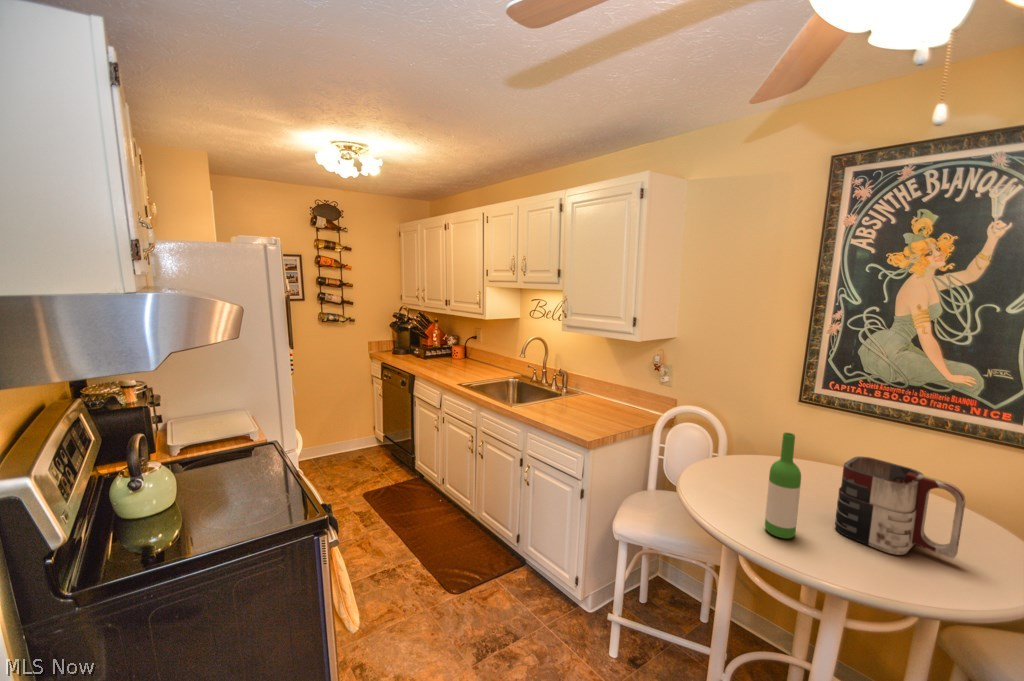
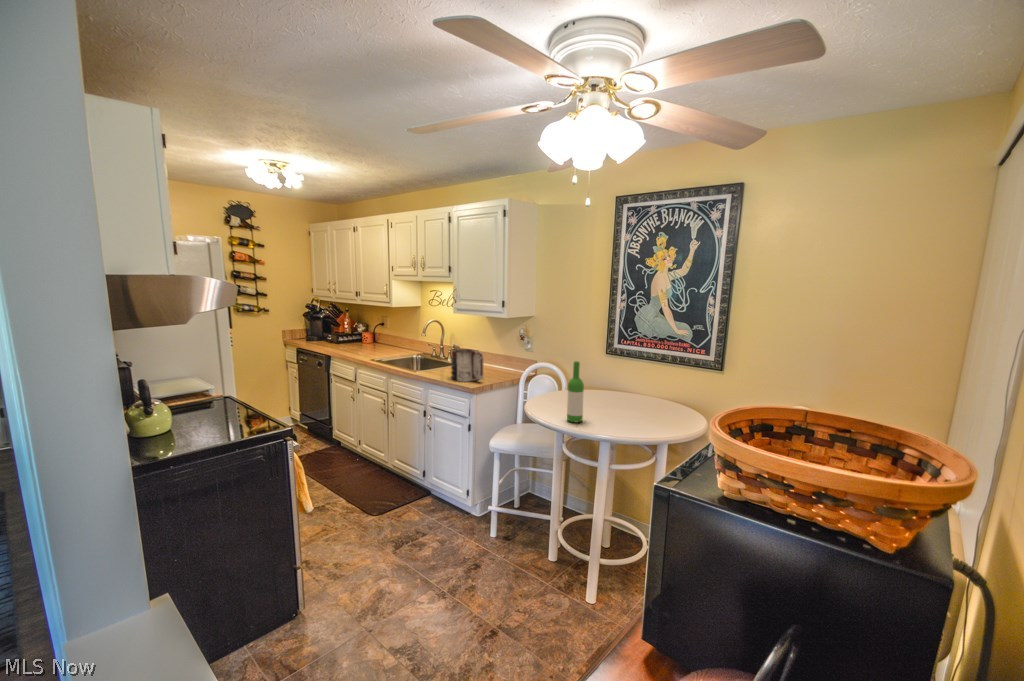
mug: present [835,457,965,559] -> present [451,349,483,382]

